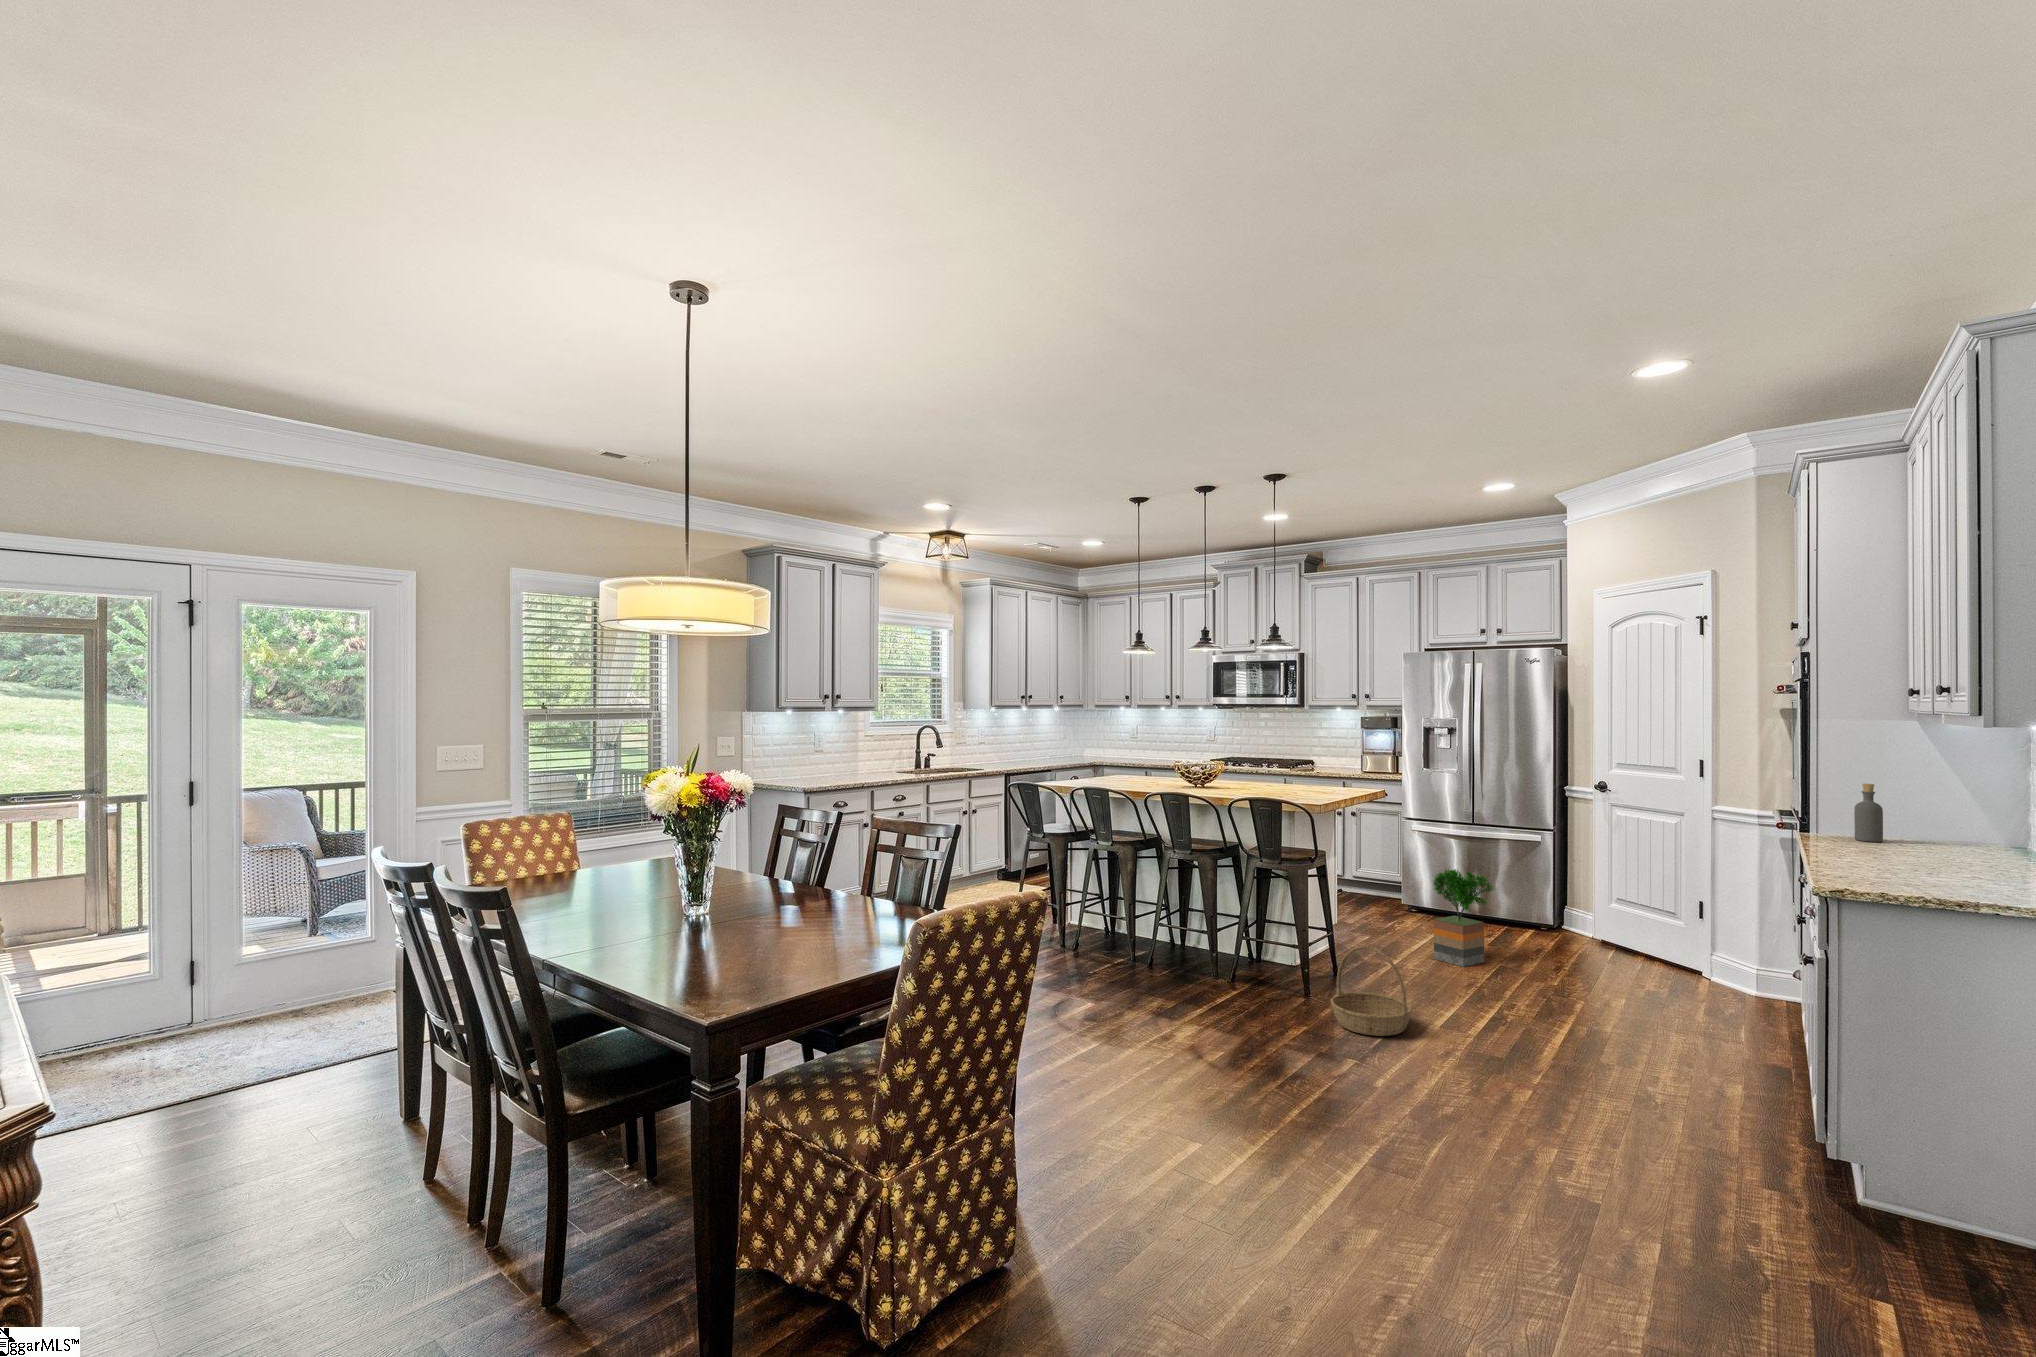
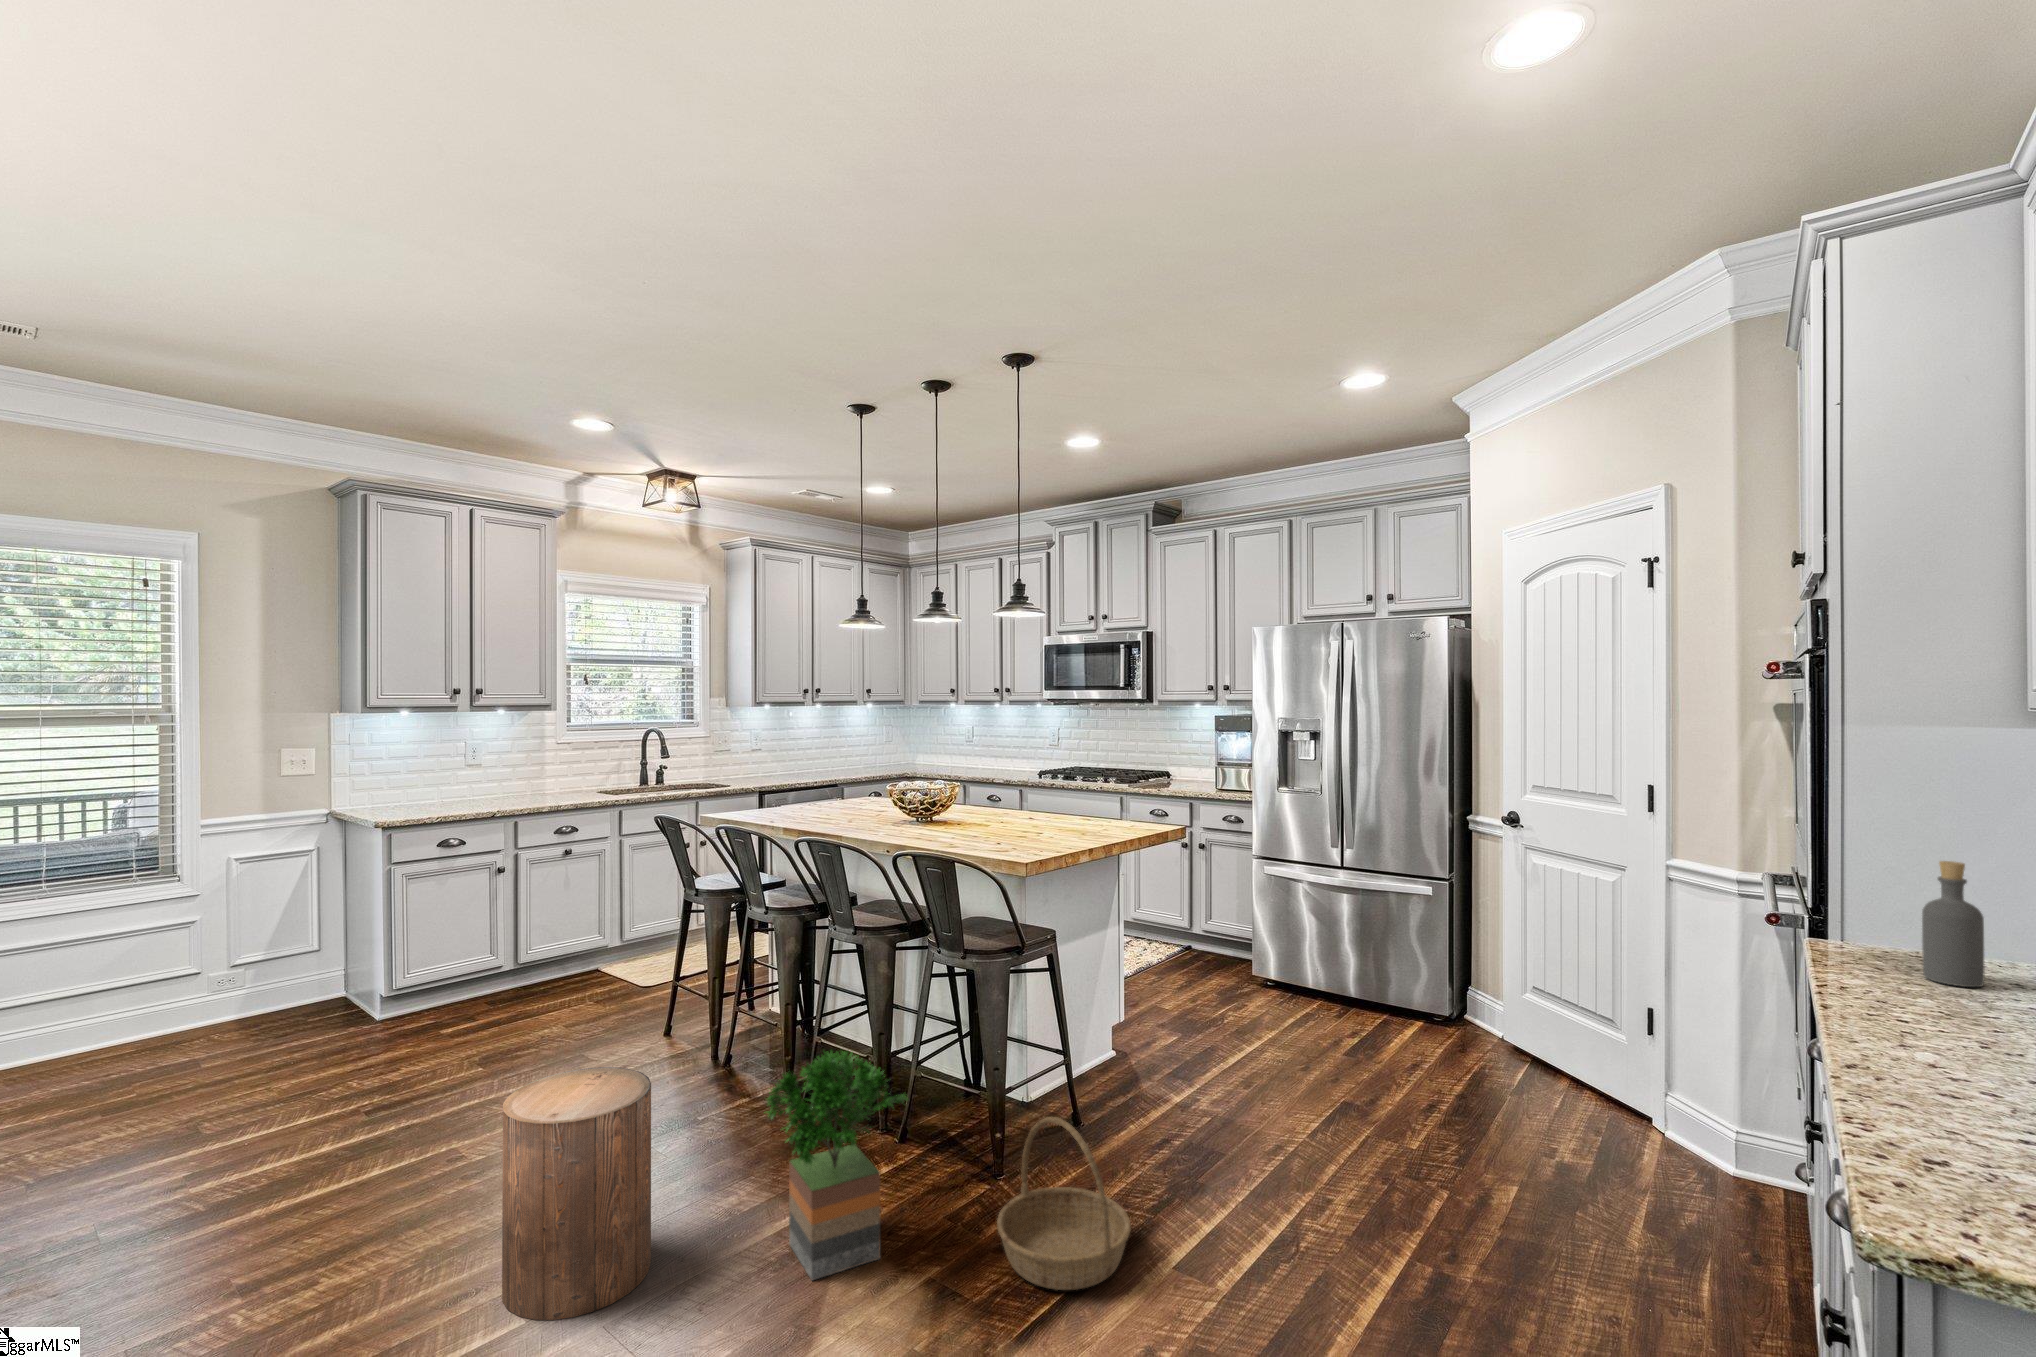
potted tree: present [1433,869,1494,967] -> present [767,1050,907,1280]
stool: none [1060,918,1138,1045] -> present [502,1067,651,1320]

